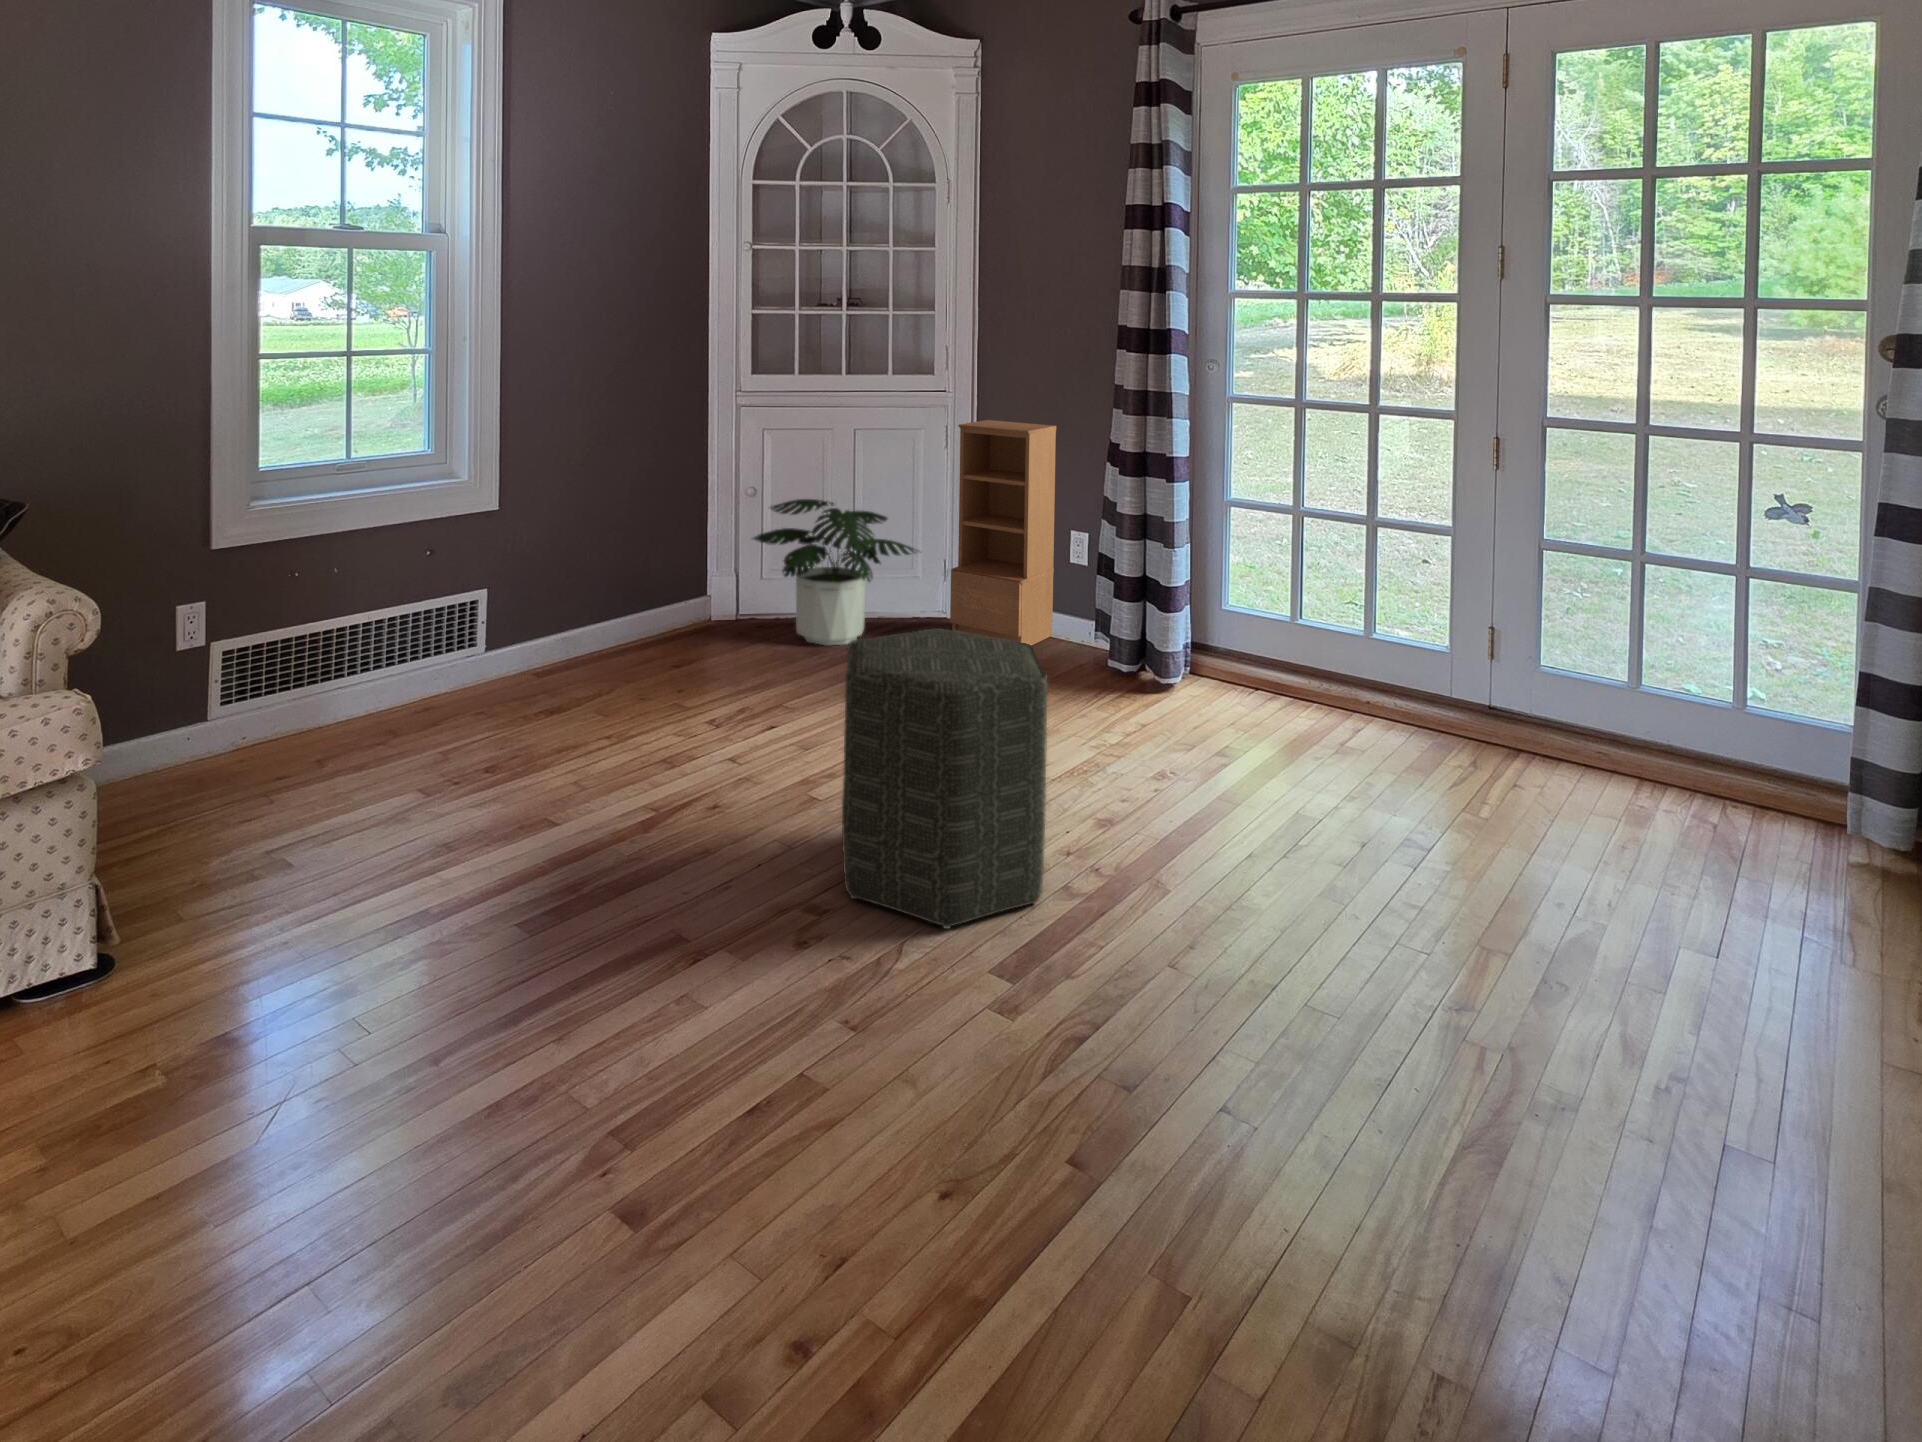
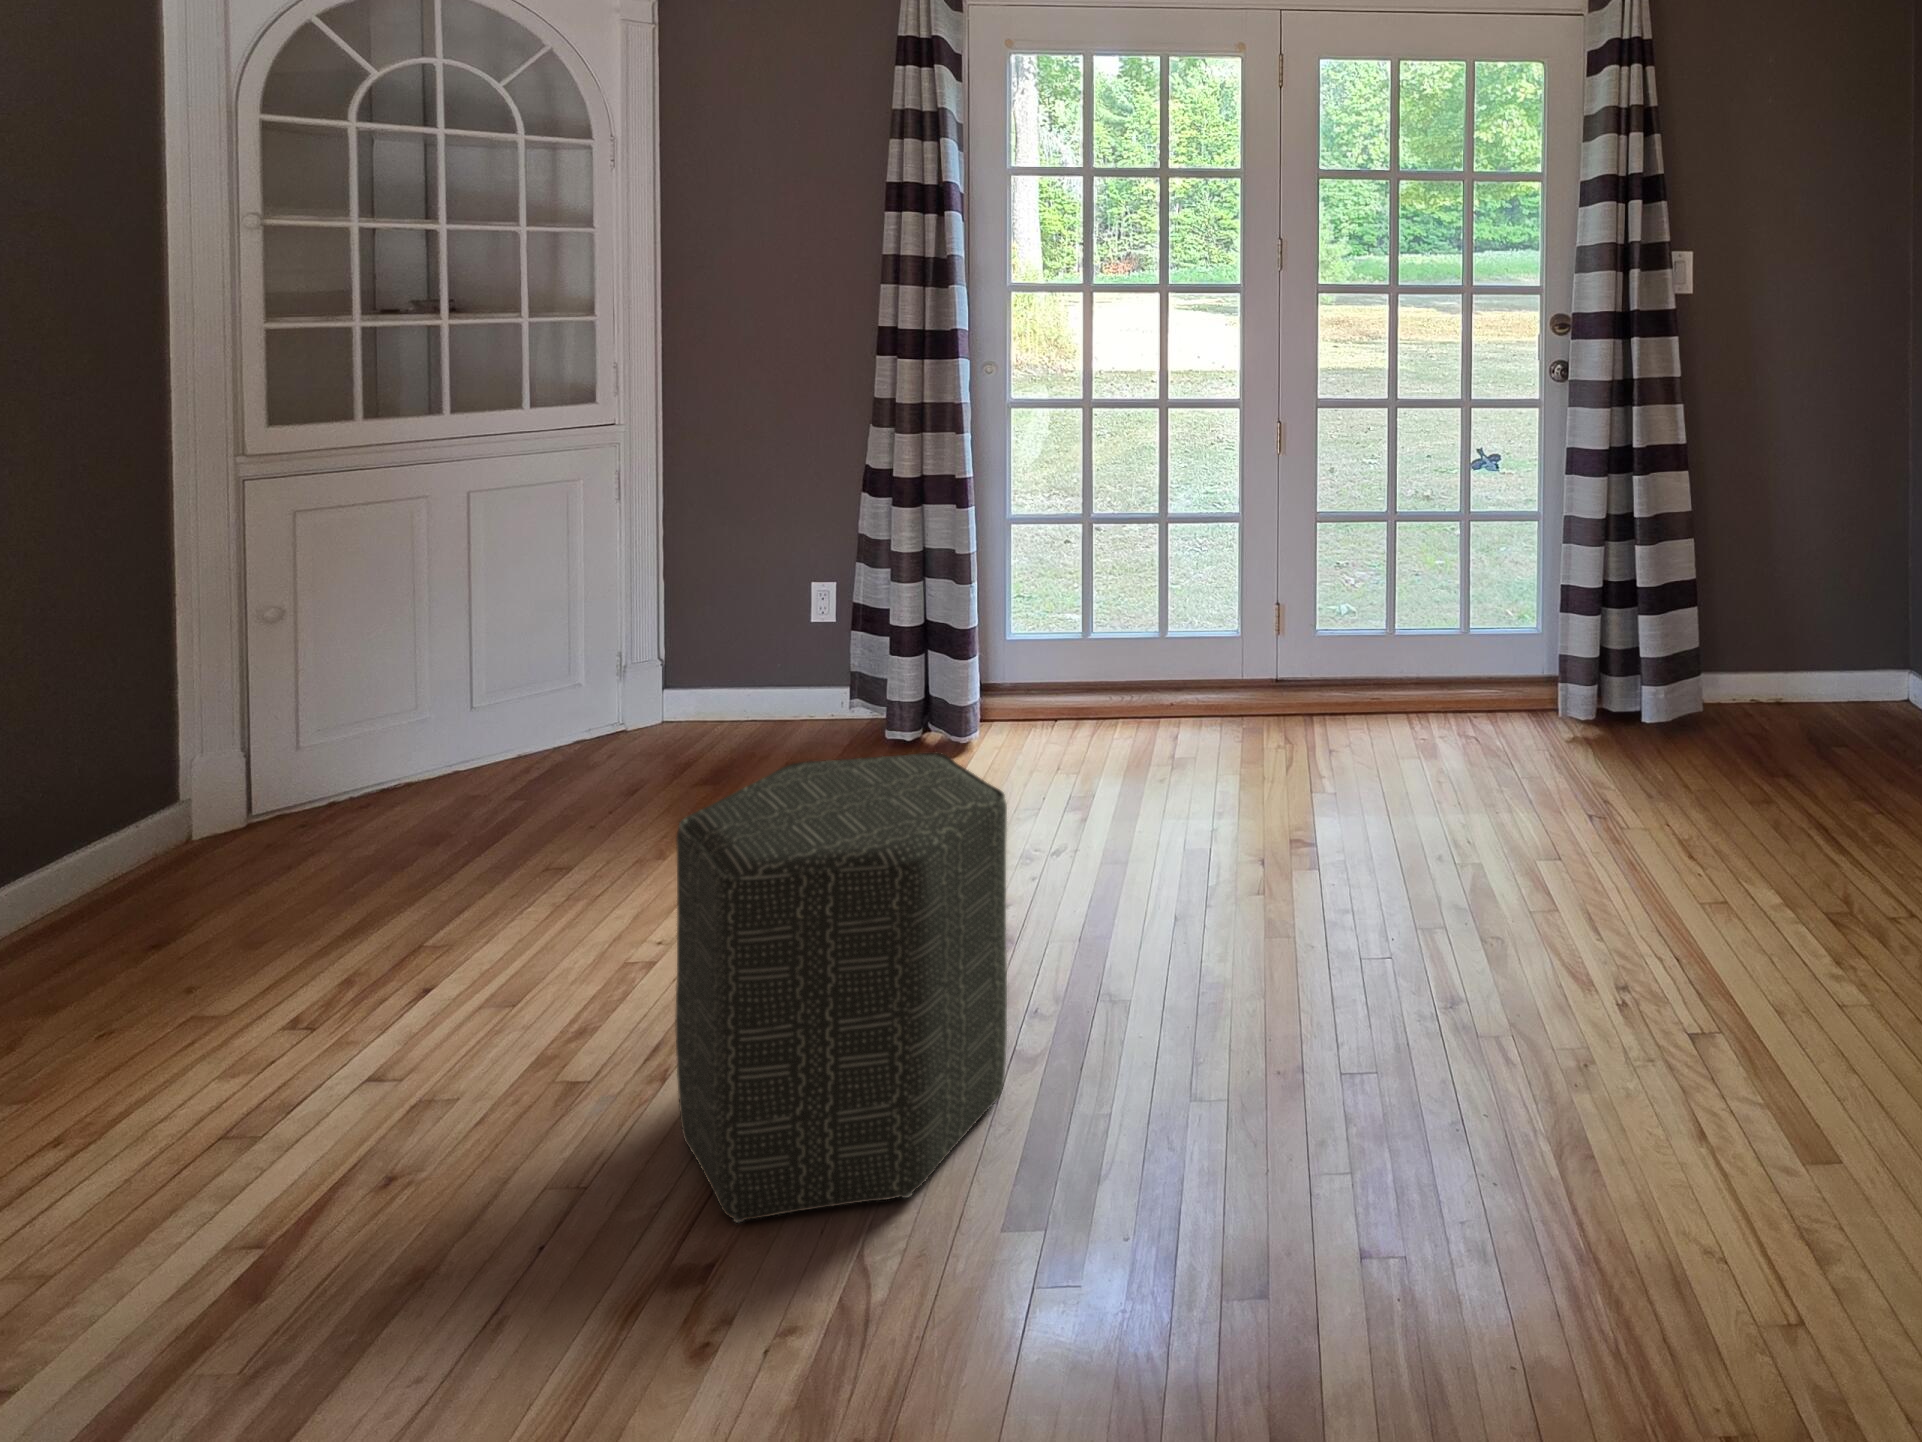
bookcase: present [950,420,1056,646] -> none [646,455,786,753]
potted plant: present [753,499,917,645] -> none [290,604,608,824]

